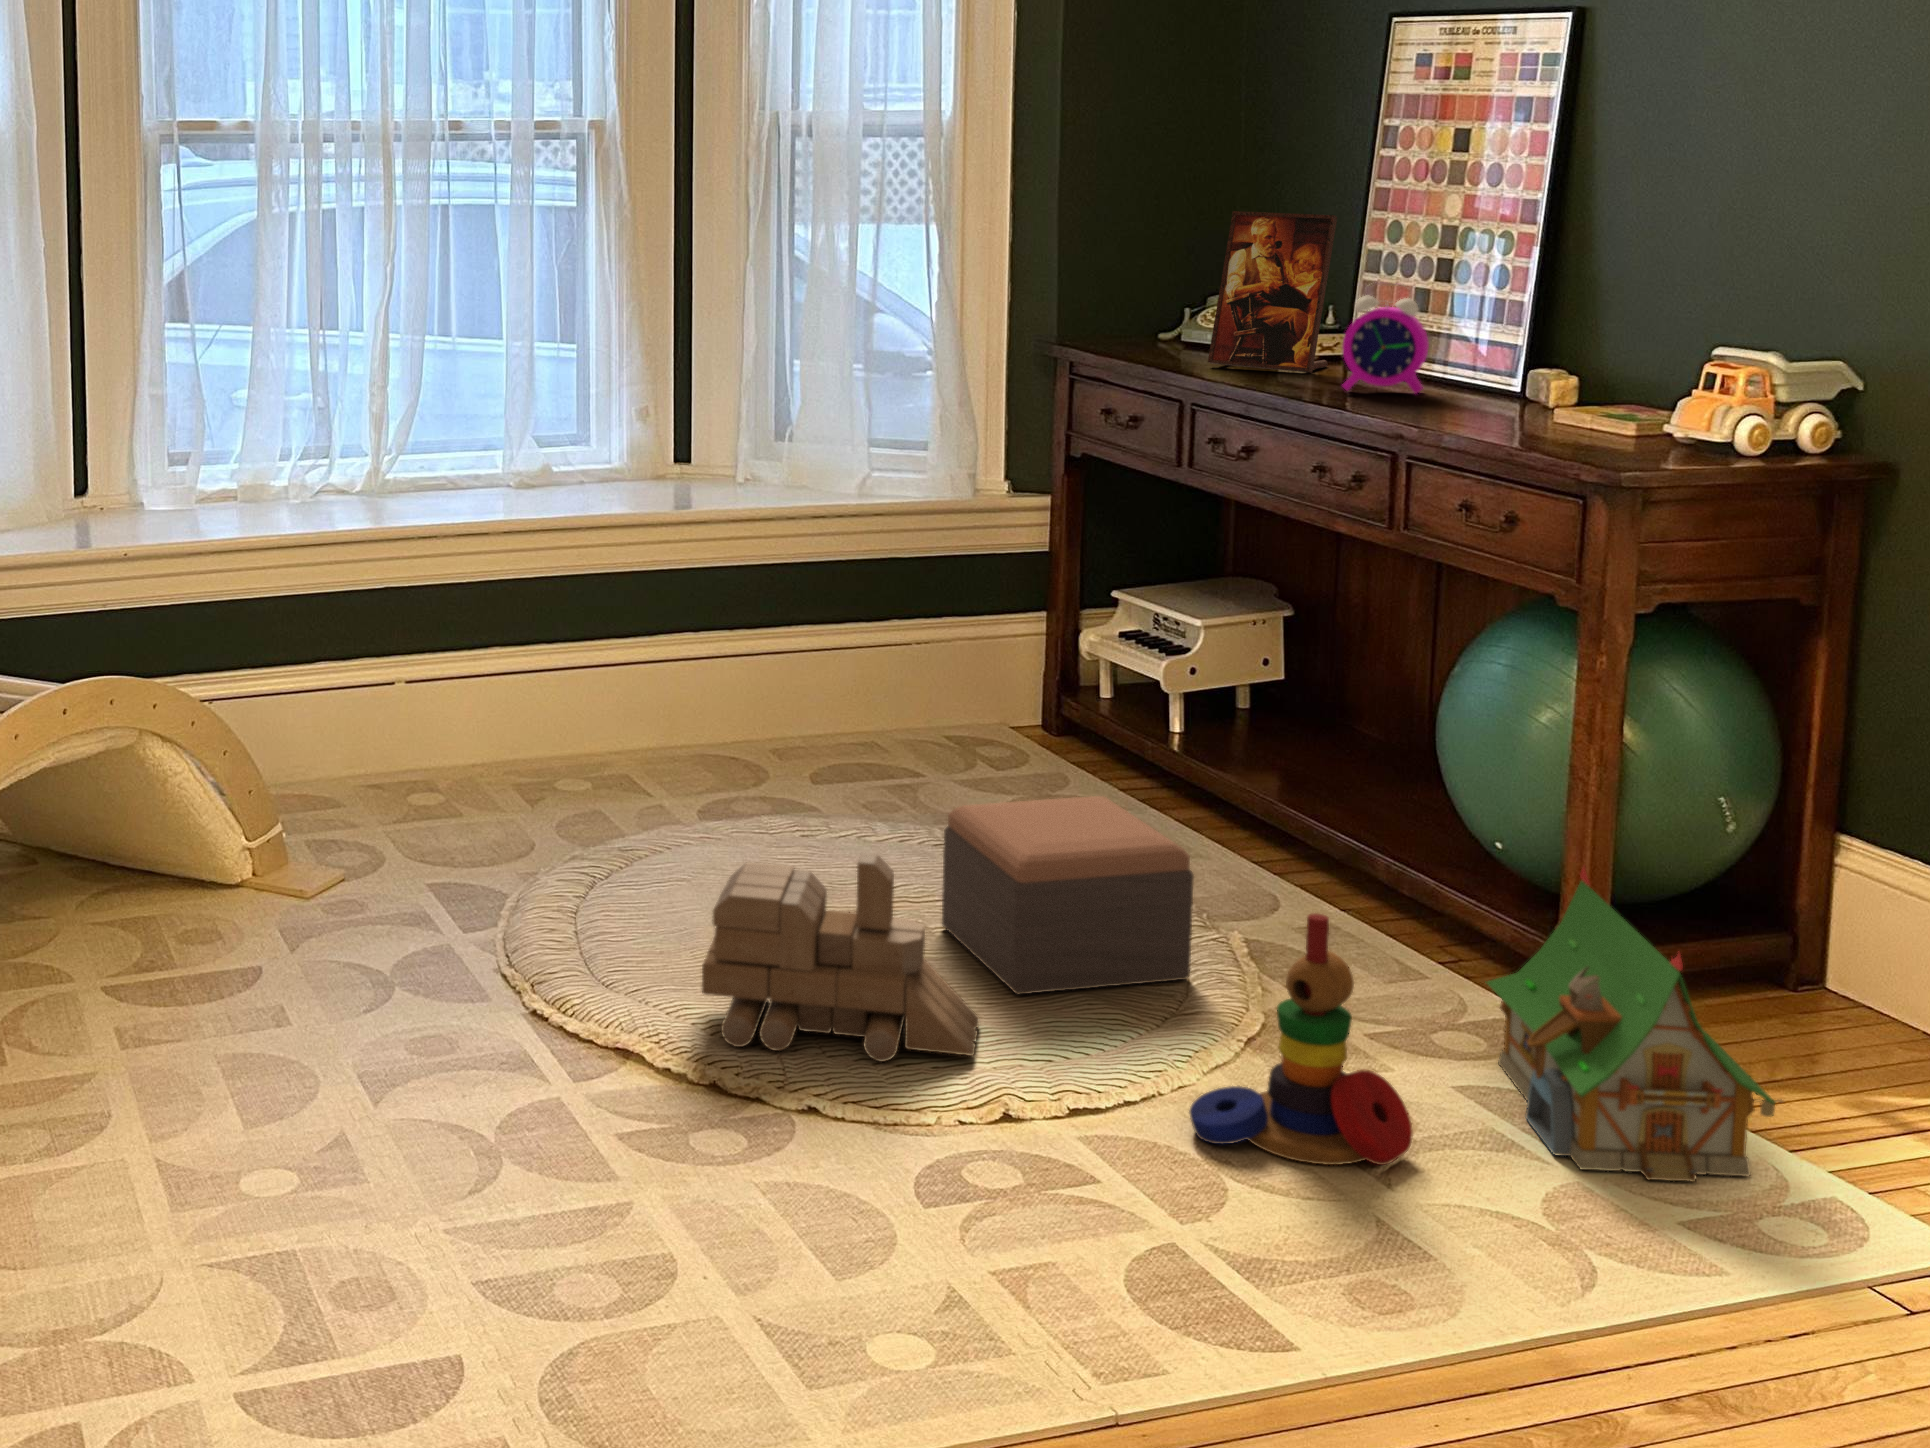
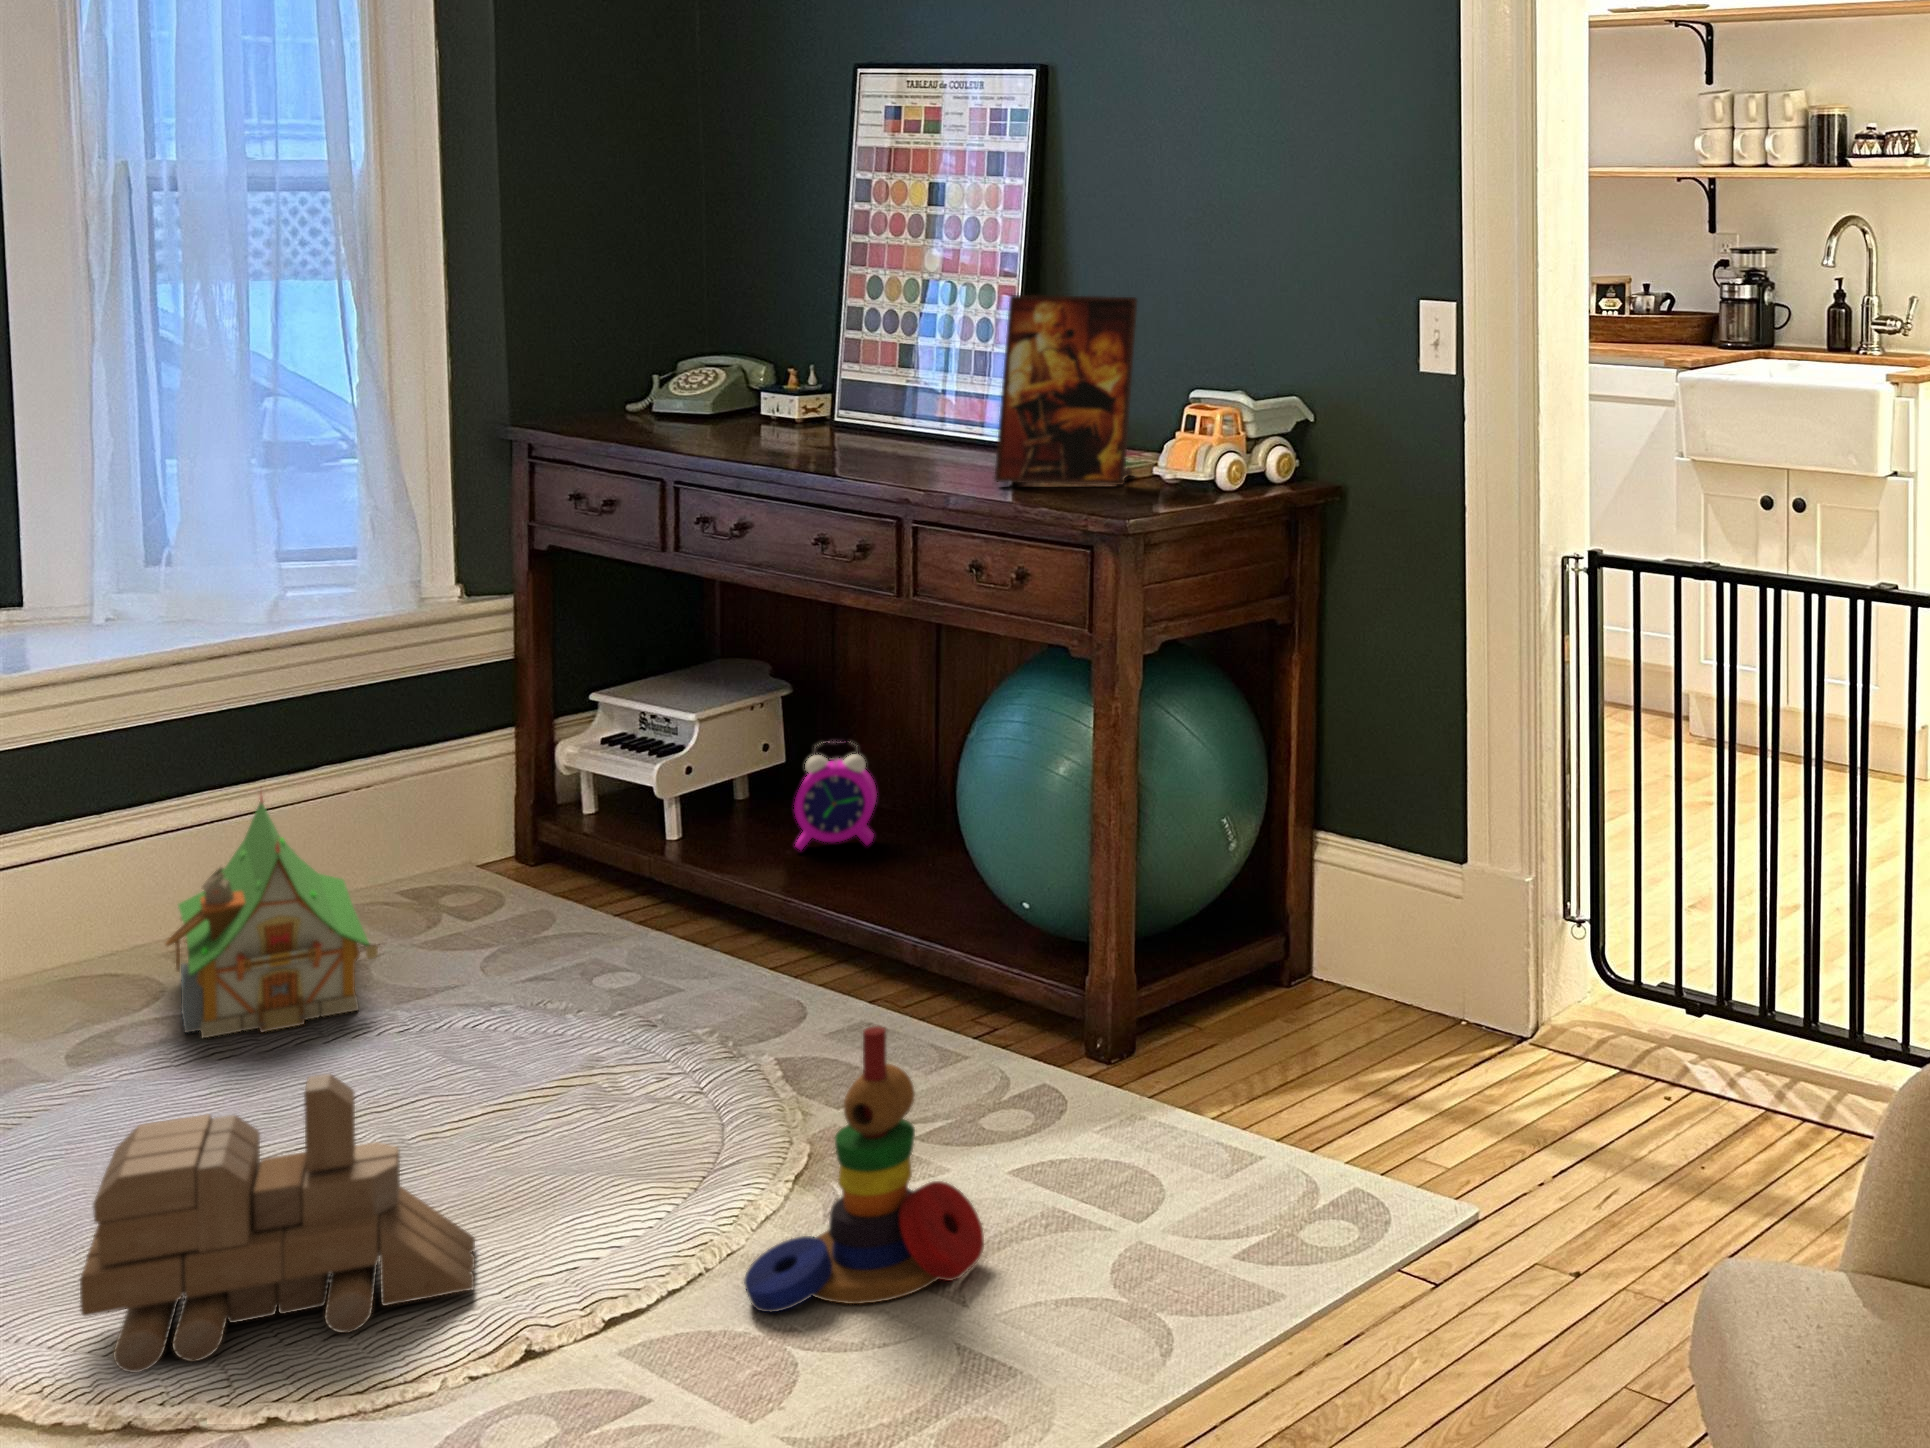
picture frame: present [1208,211,1337,373] -> present [995,295,1137,485]
alarm clock: present [1343,282,1429,393] -> present [794,741,877,850]
footstool: present [942,796,1194,994] -> none [410,935,720,1194]
toy house: present [1487,867,1783,1182] -> present [166,796,378,1038]

